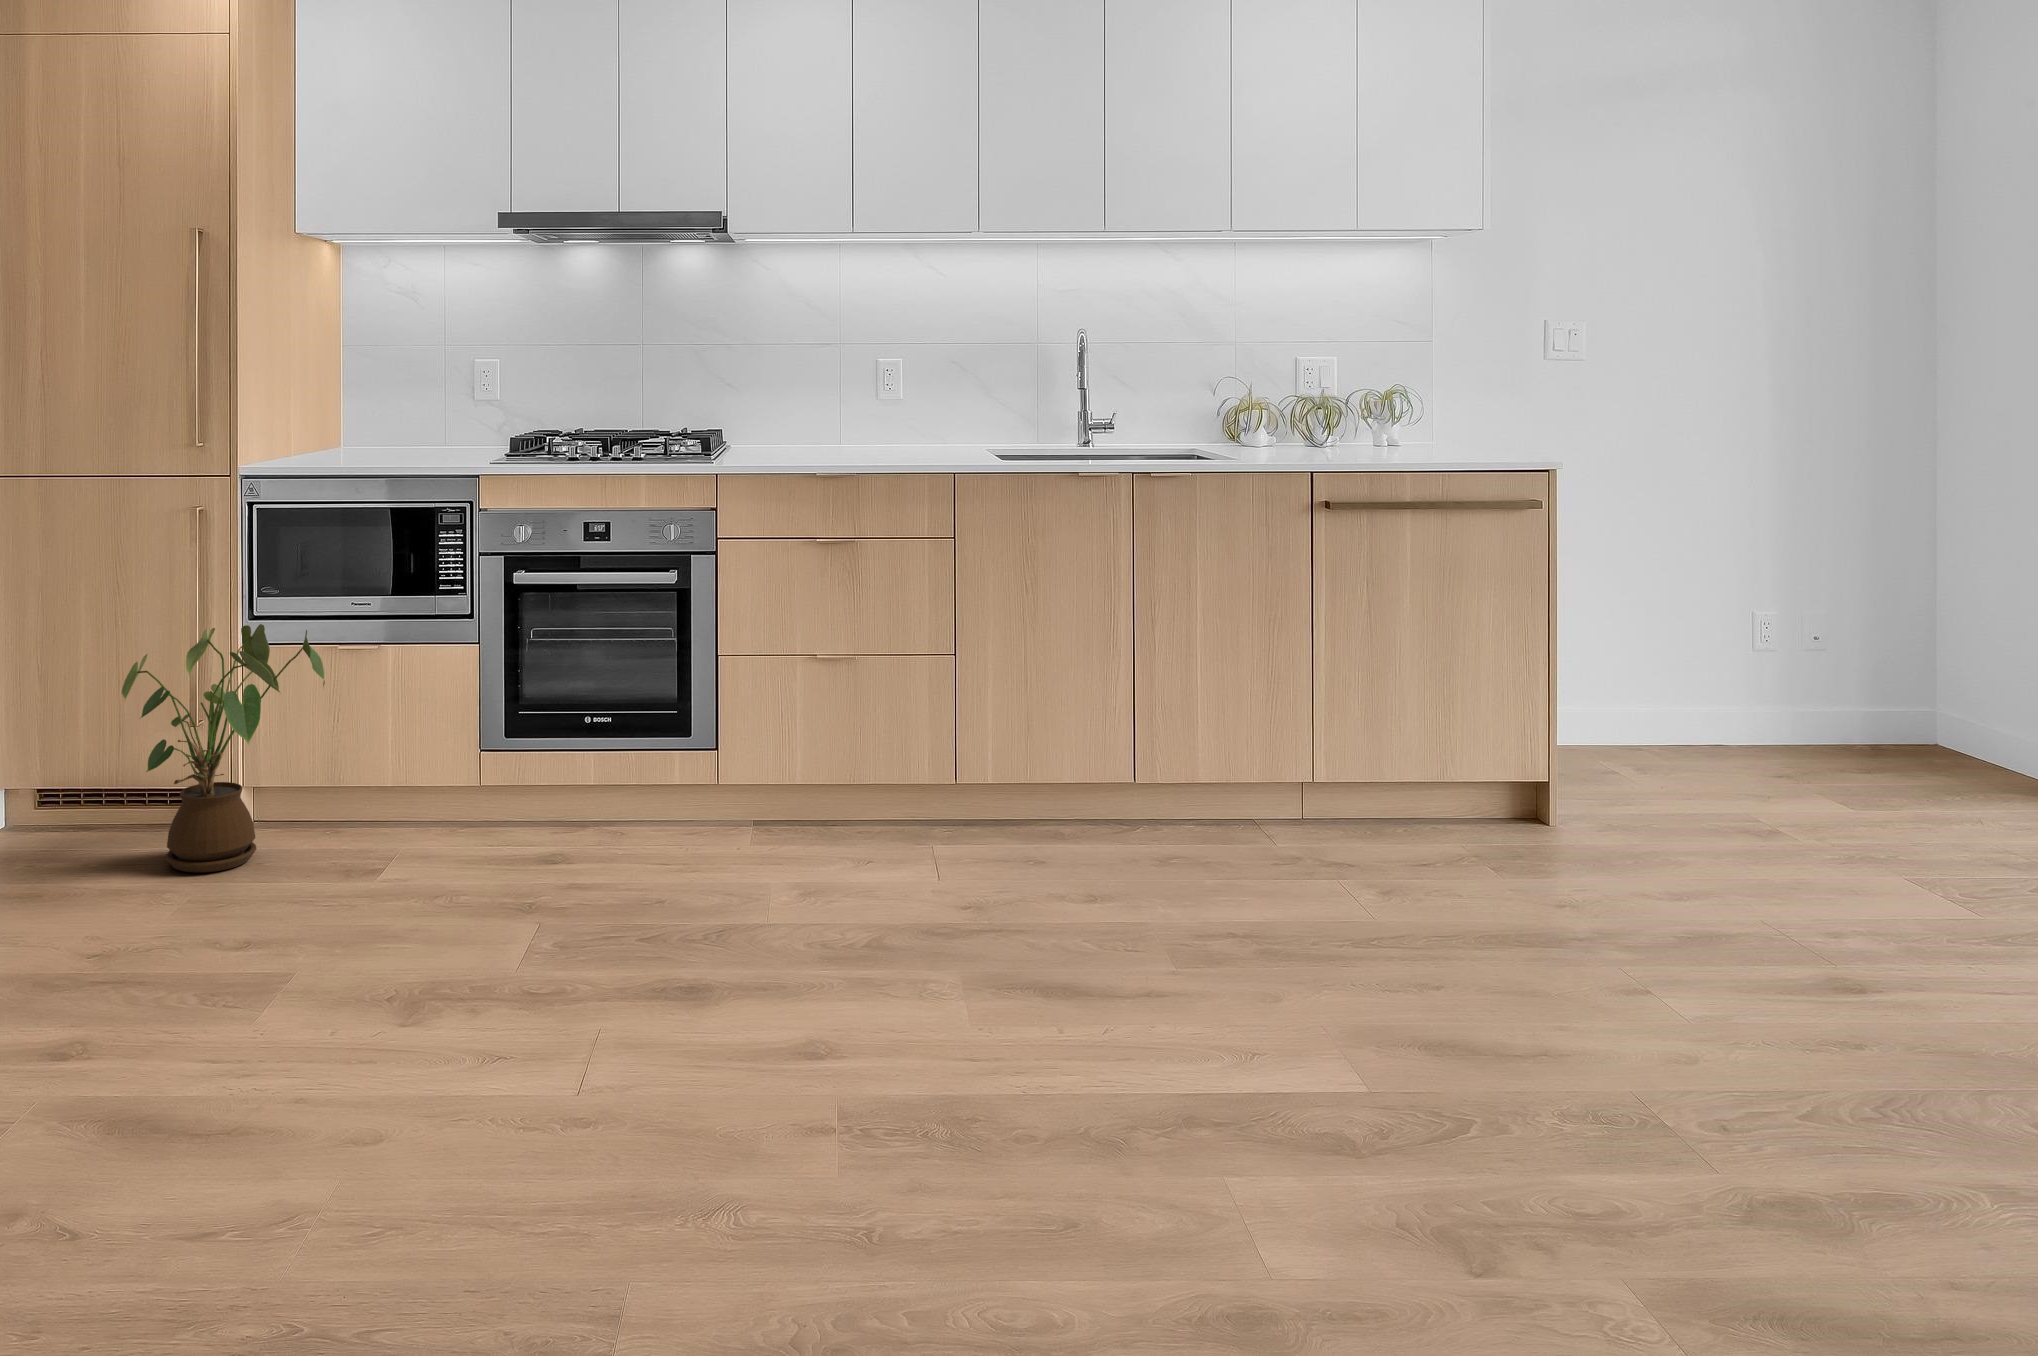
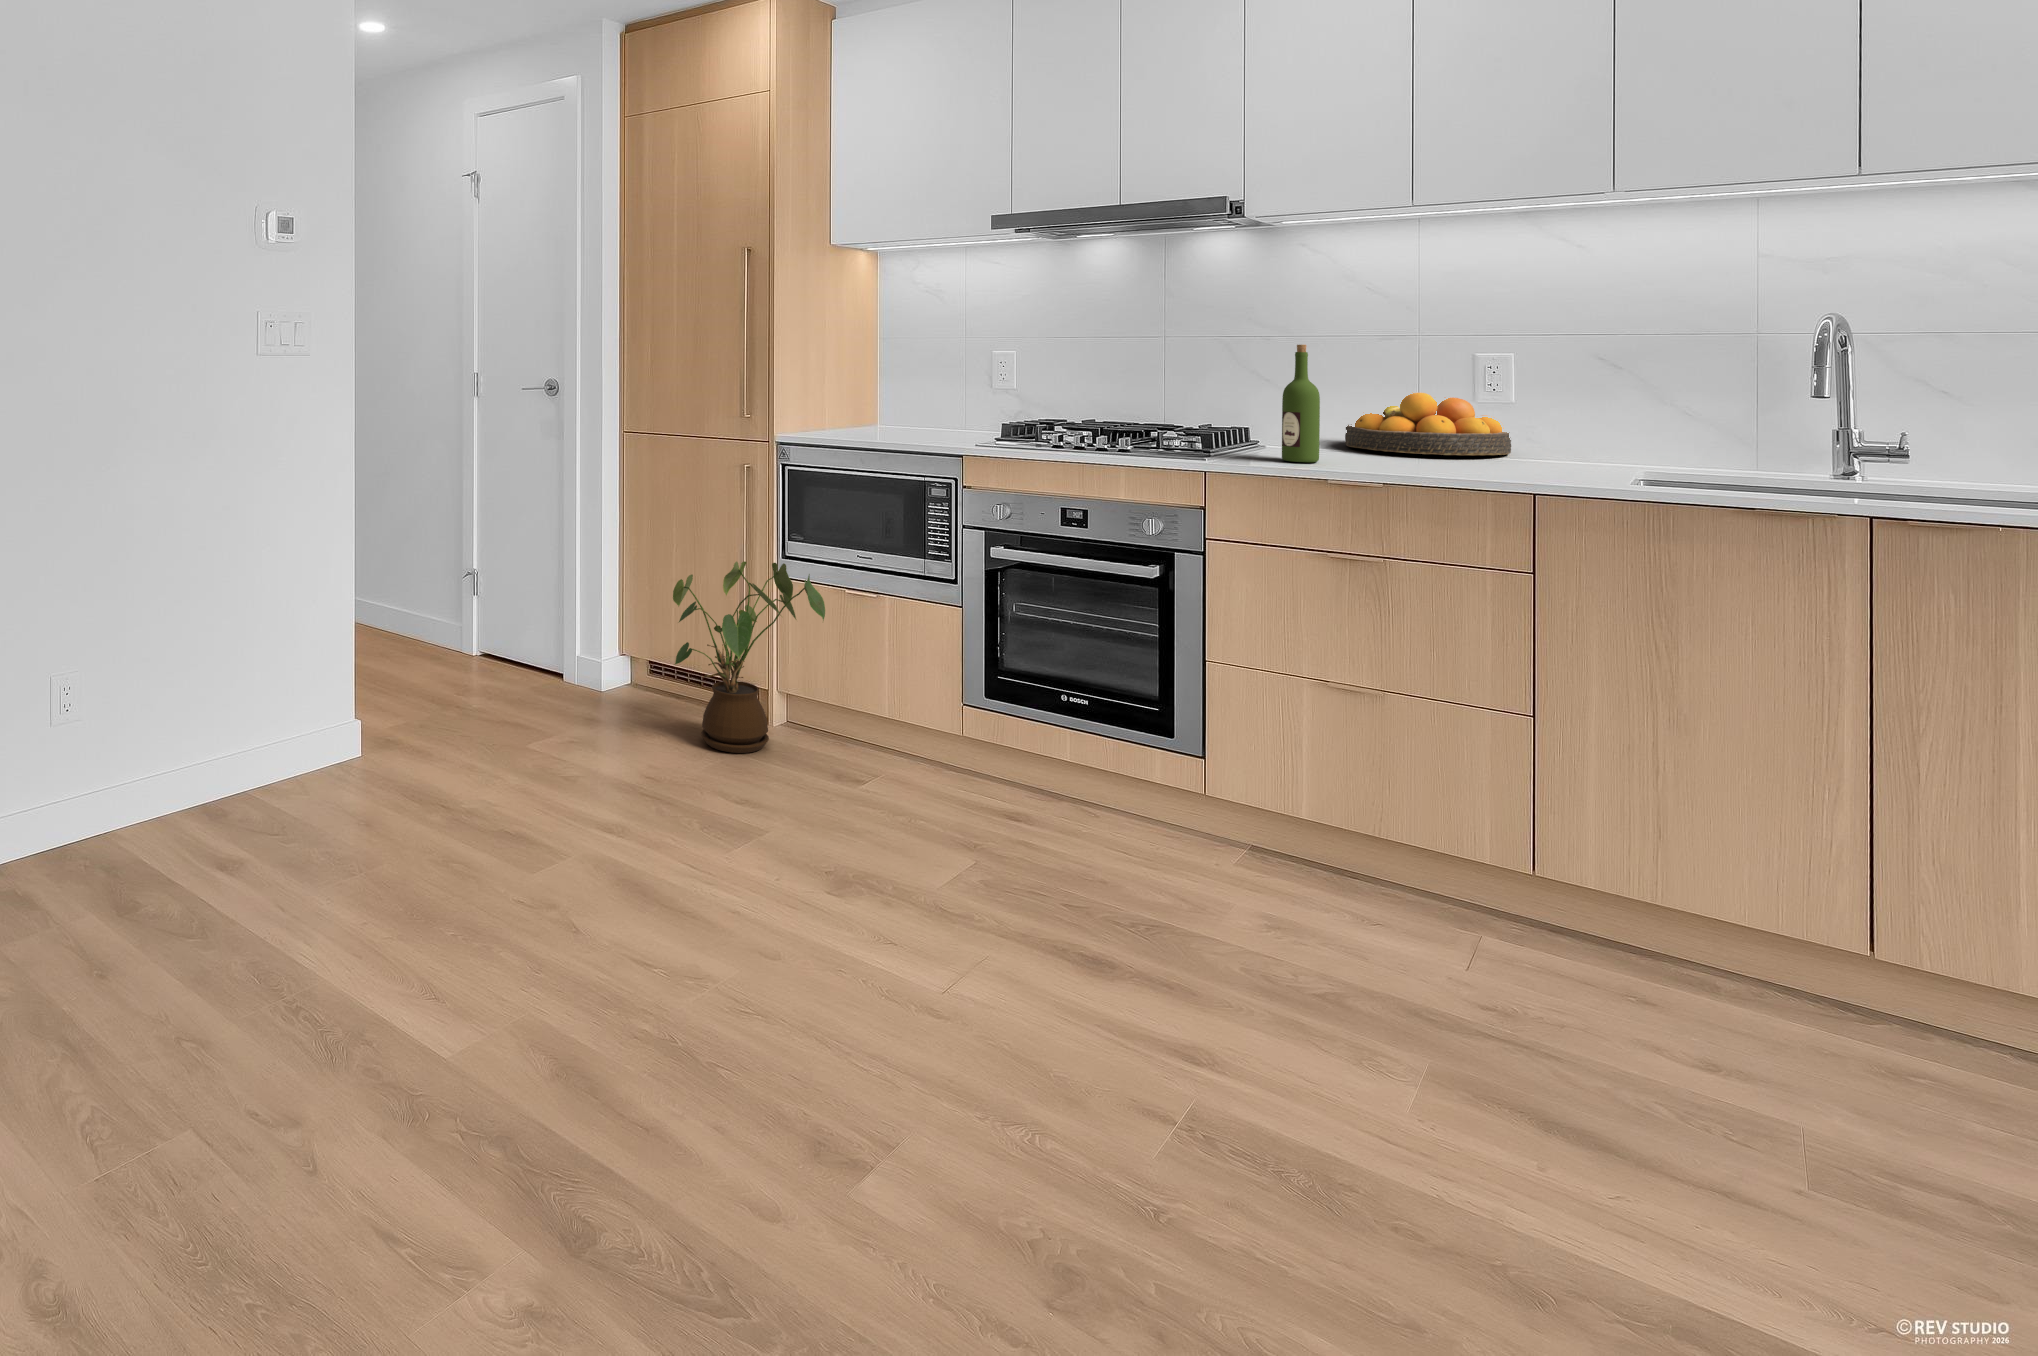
wine bottle: none [759,348,788,457] -> present [1282,345,1320,462]
fruit bowl: none [785,390,902,445] -> present [1345,393,1511,455]

